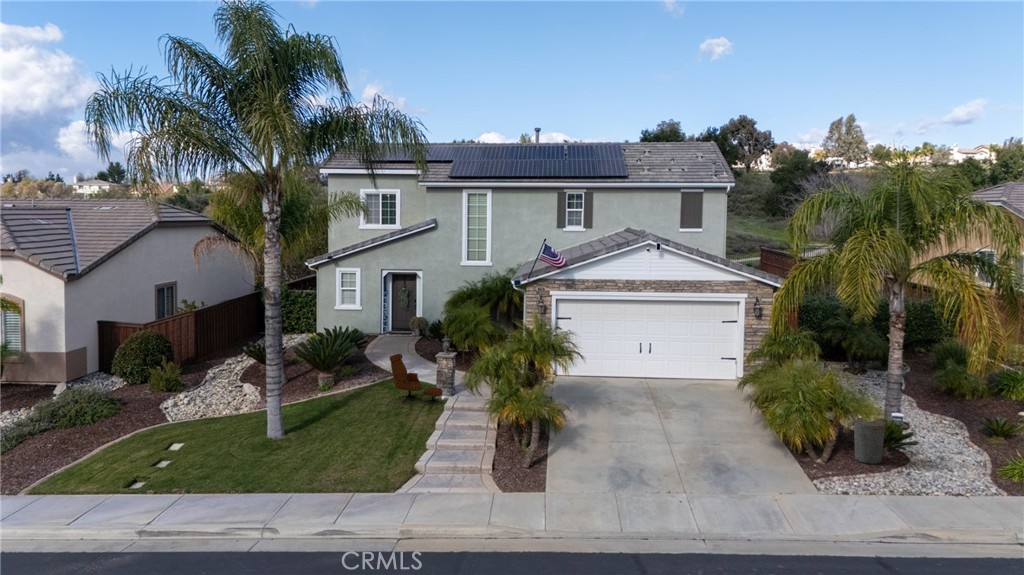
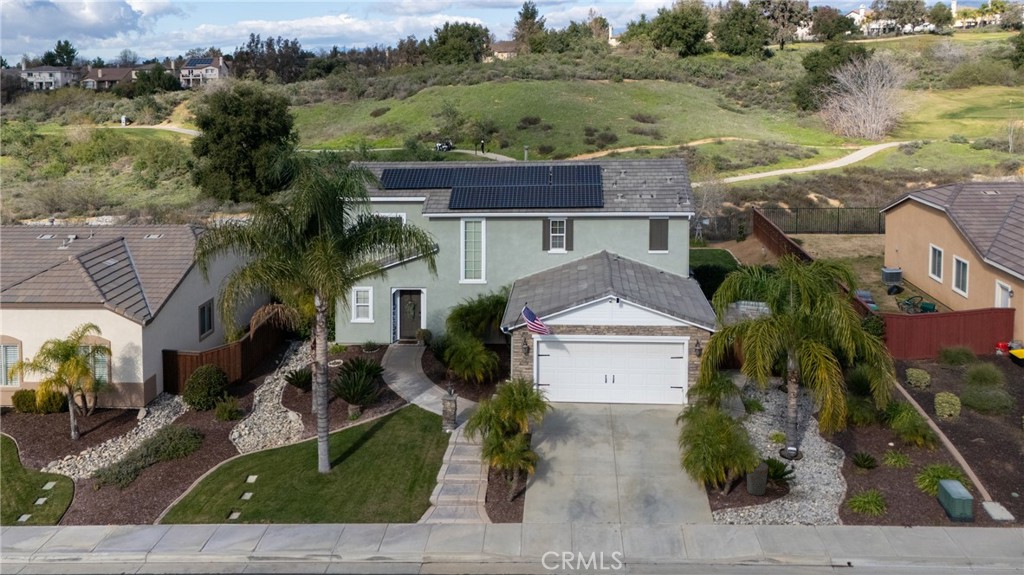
lounge chair: present [390,354,443,405] -> none [405,395,448,437]

